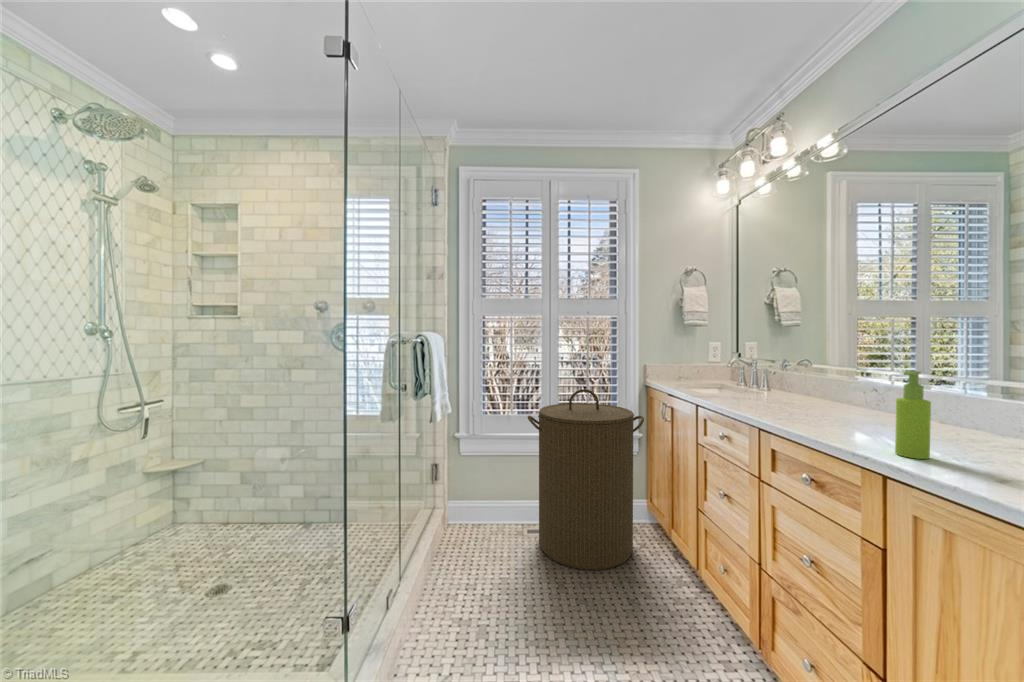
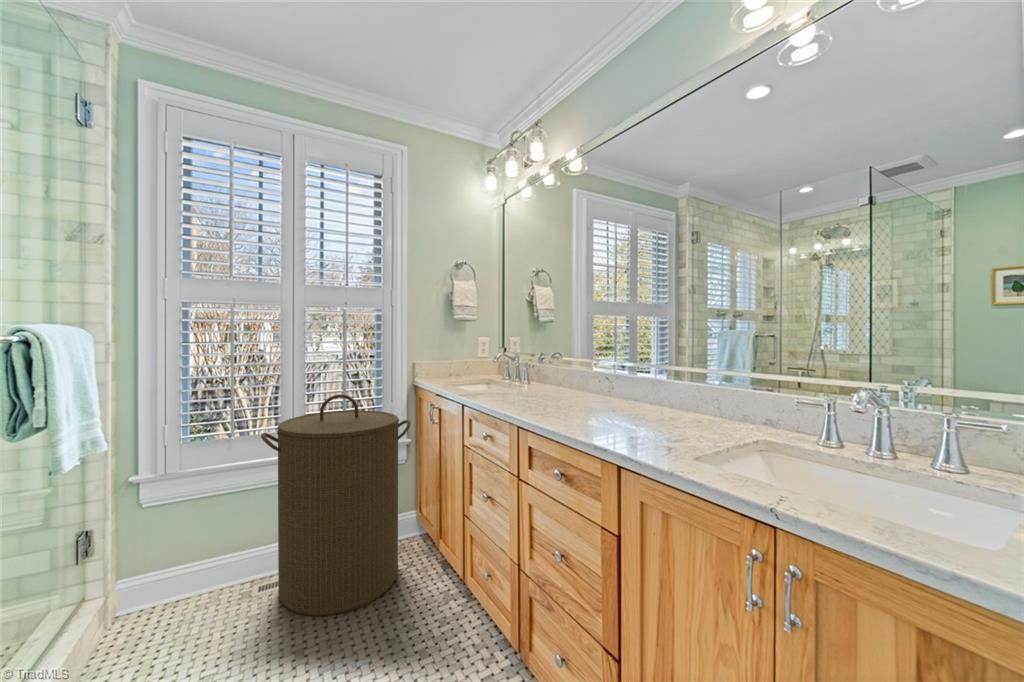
soap dispenser: present [895,371,931,459] -> none [627,361,652,443]

